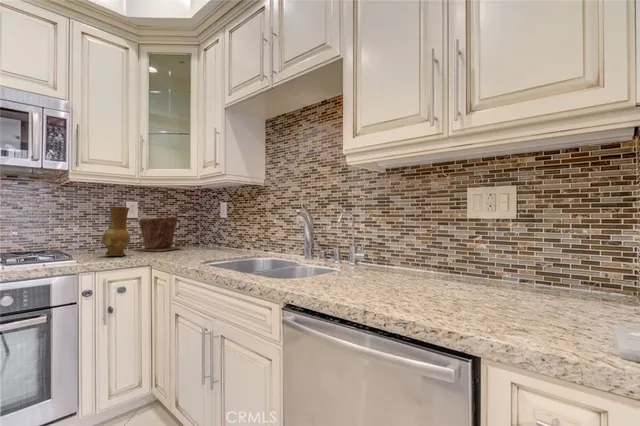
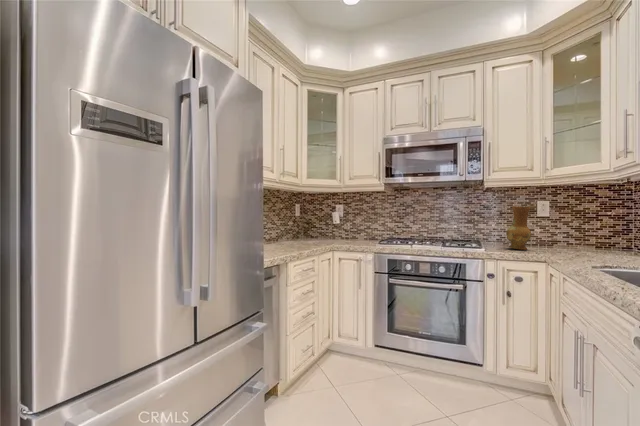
plant pot: present [135,216,182,251] -> none [542,215,599,250]

